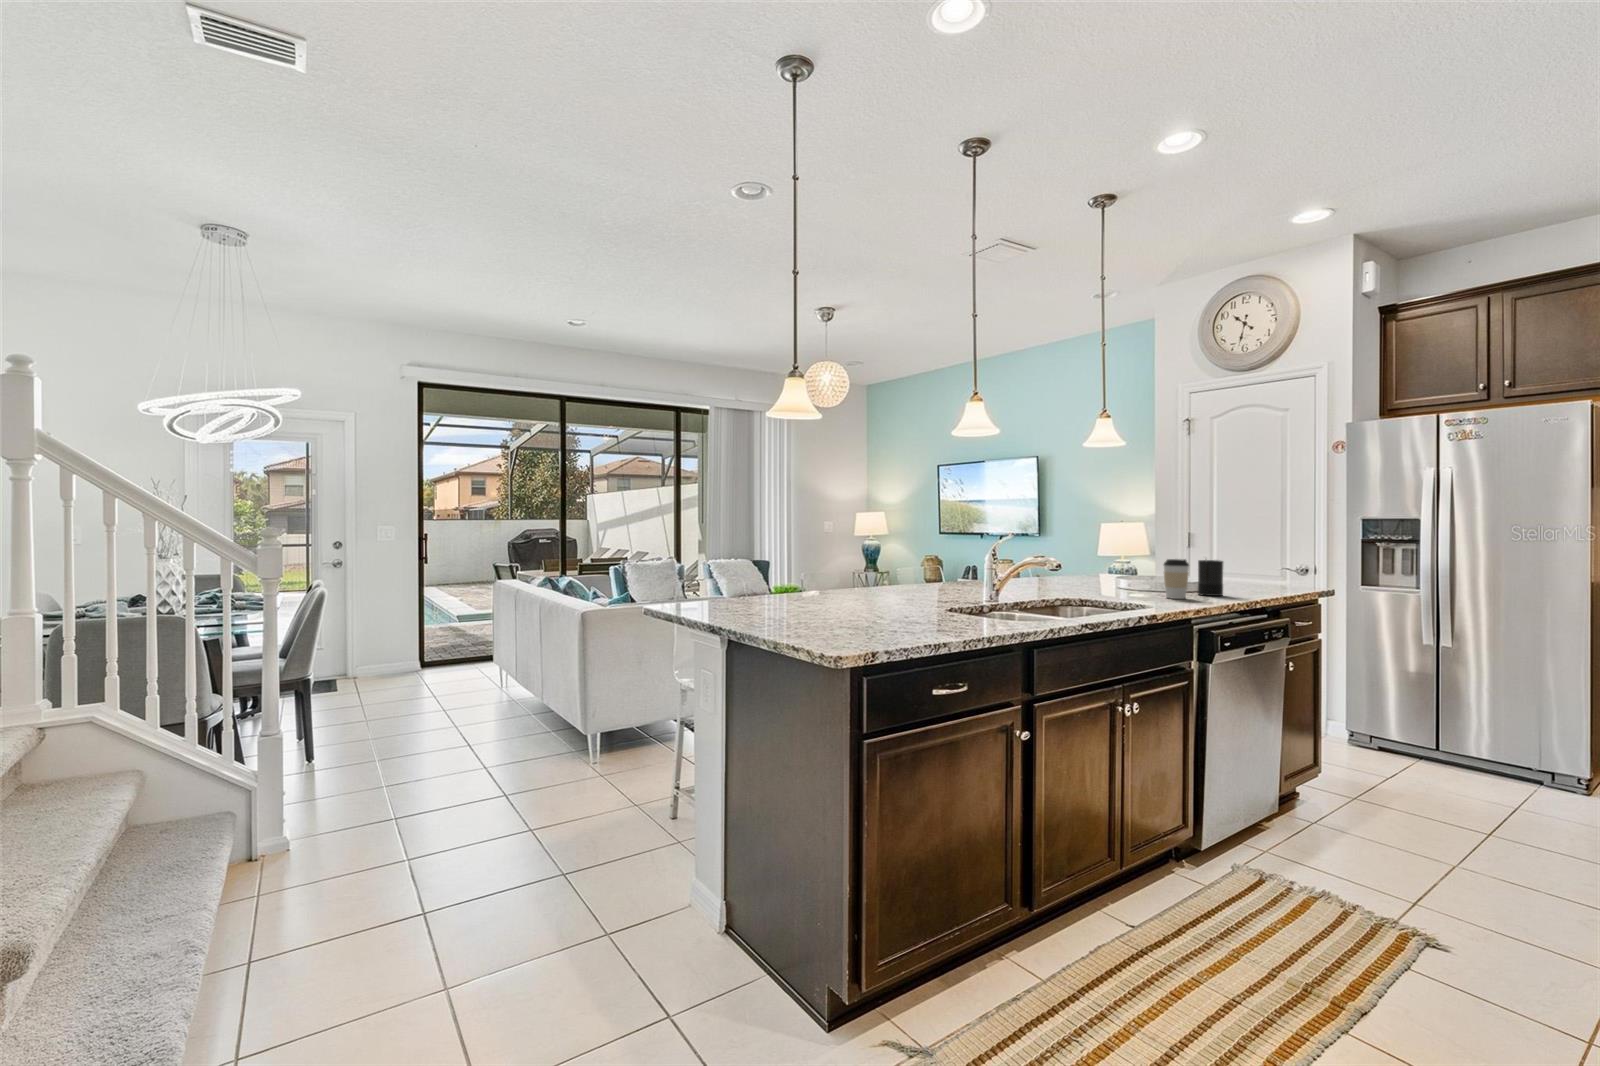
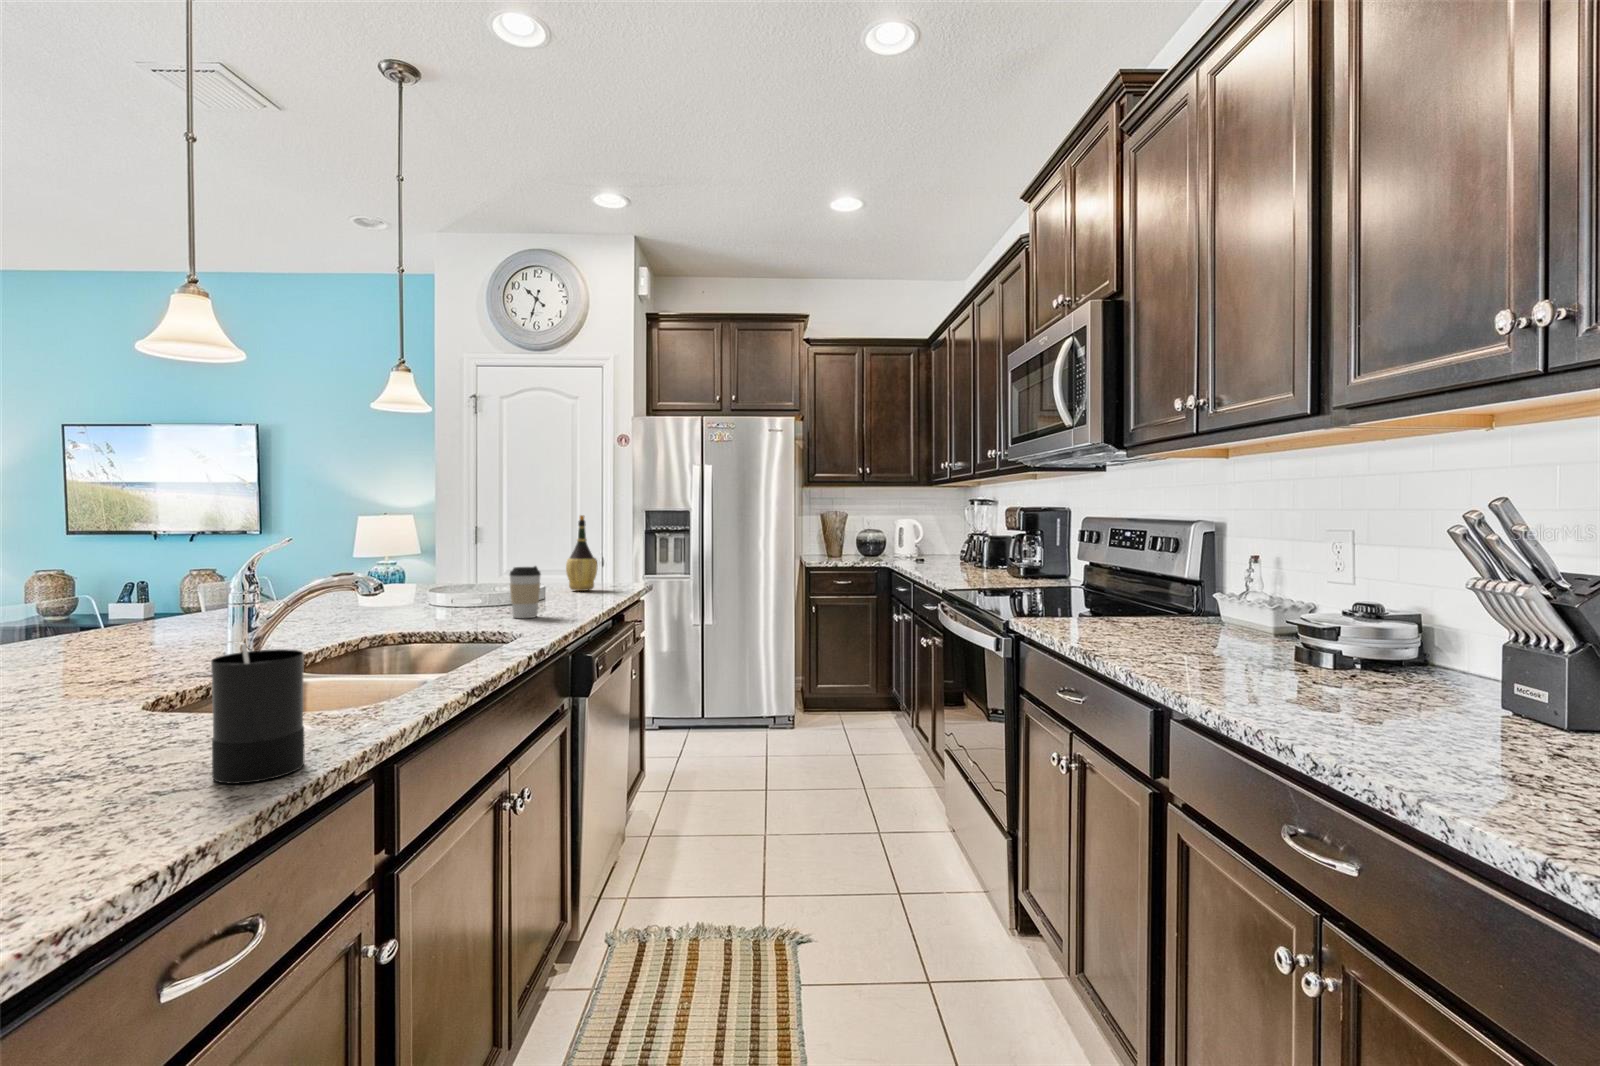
wine bottle: none [1241,520,1273,588] -> present [566,515,597,591]
candle: present [1198,559,1223,596] -> present [211,641,304,784]

